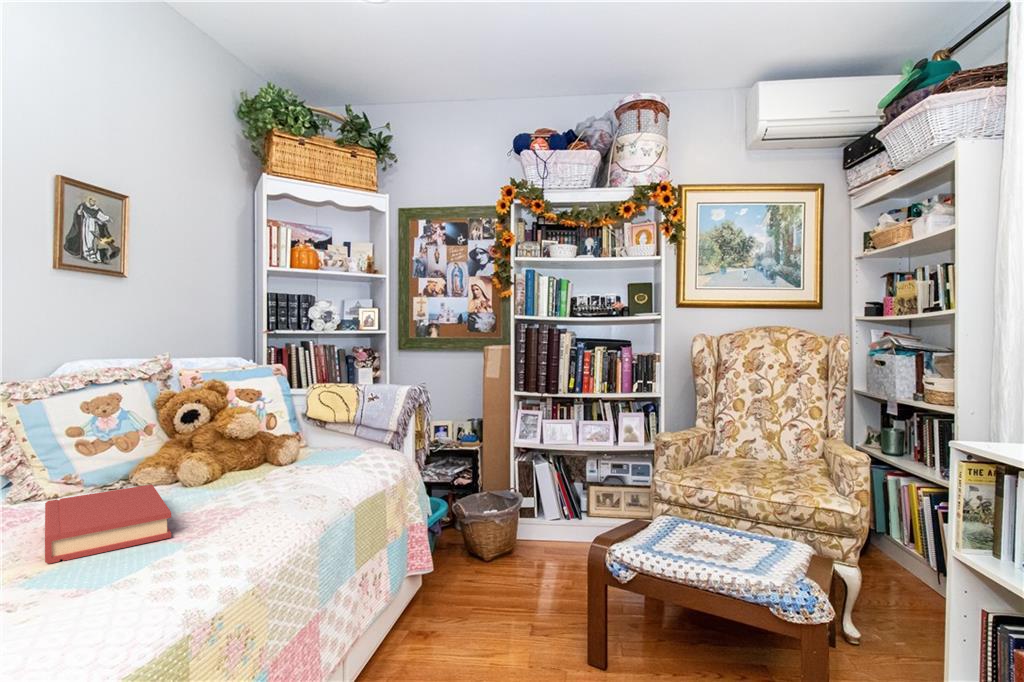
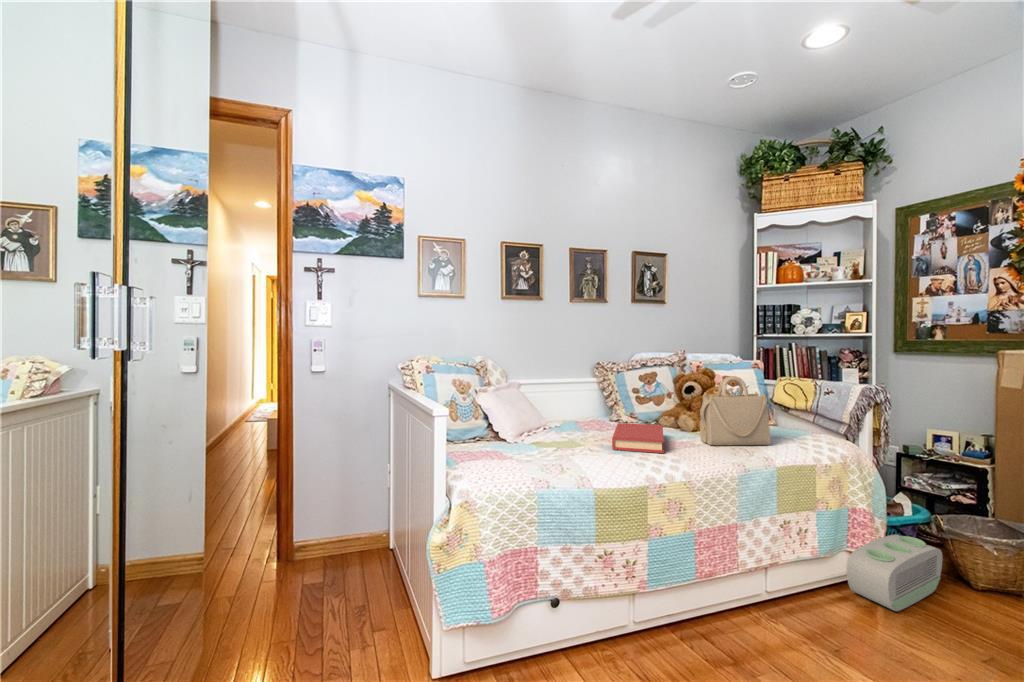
handbag: none [222,386,324,499] -> present [700,376,770,445]
air purifier: none [407,542,469,632] -> present [847,535,942,611]

